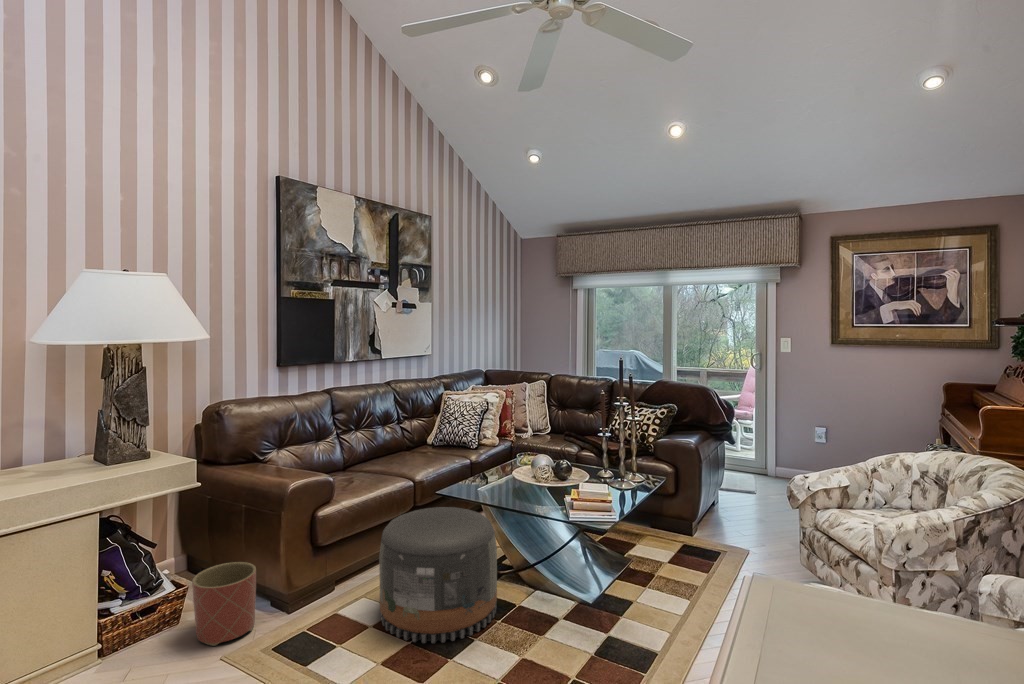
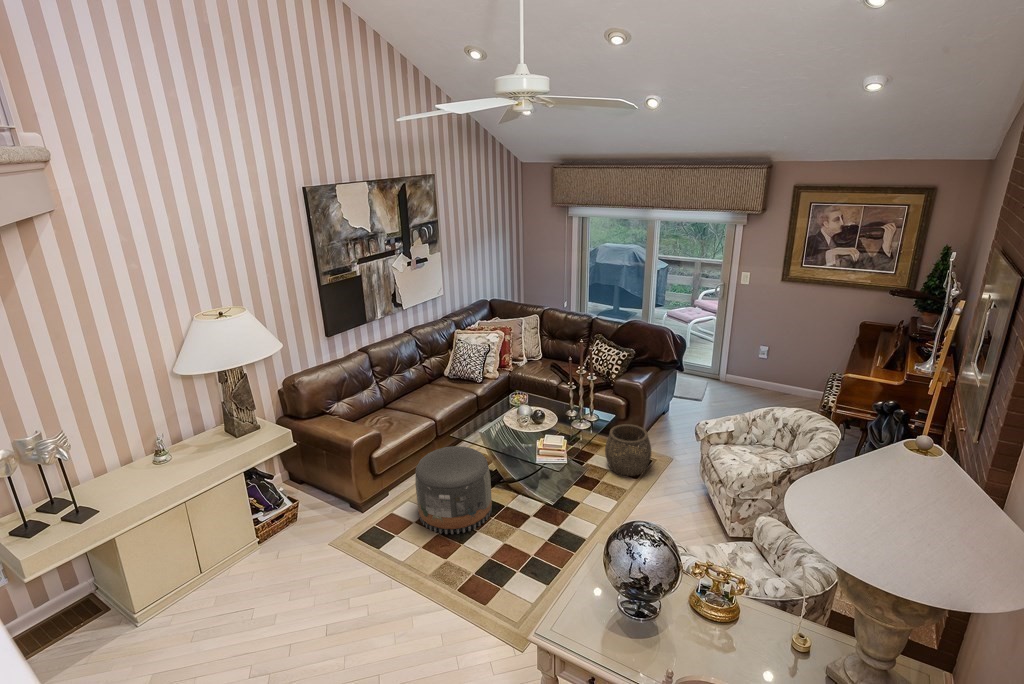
woven basket: none [655,495,723,568] -> present [605,424,651,476]
planter: present [192,562,256,646] -> none [304,487,343,537]

